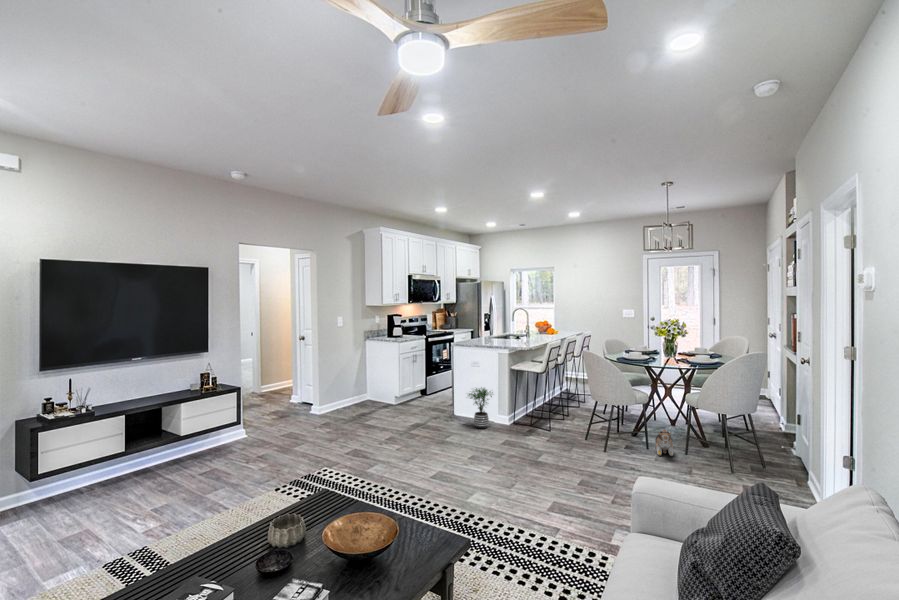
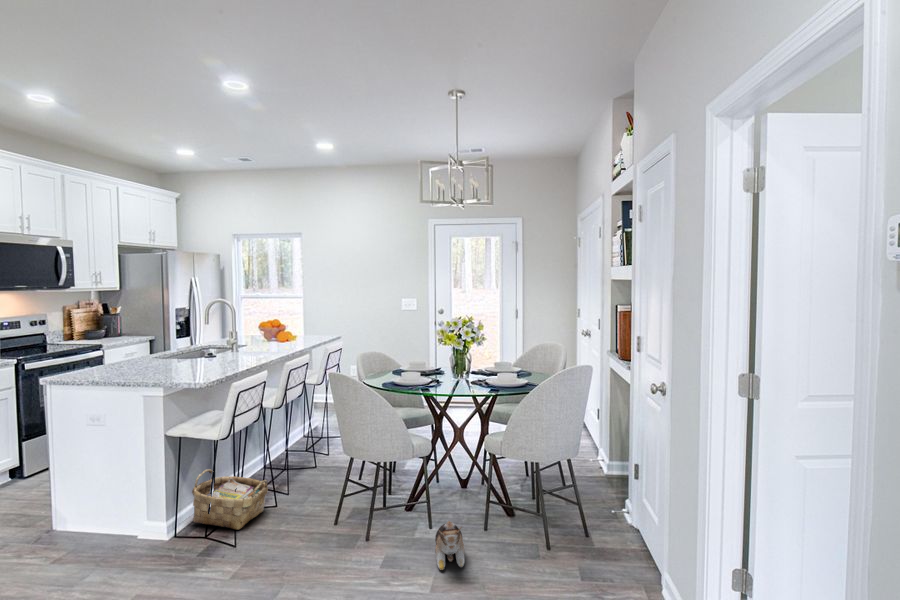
potted plant: present [468,388,493,429] -> none [51,466,129,561]
woven basket: none [519,396,556,427] -> present [192,469,268,530]

